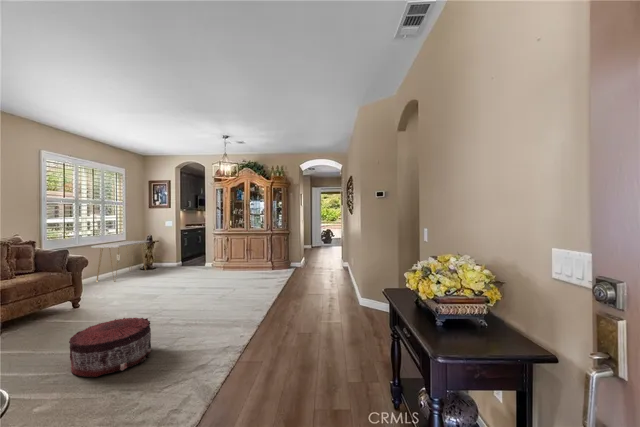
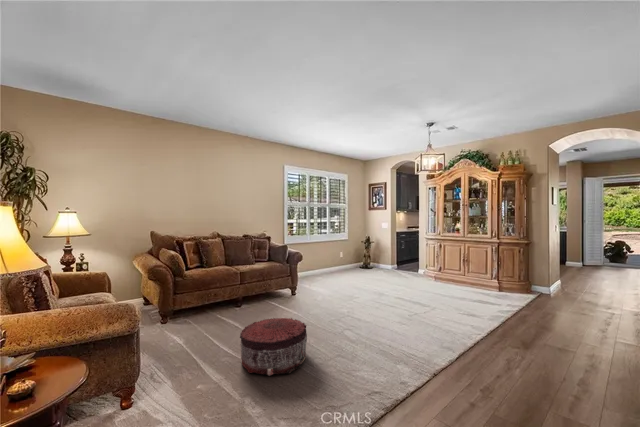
console table: present [91,241,149,282] -> none [319,240,366,276]

